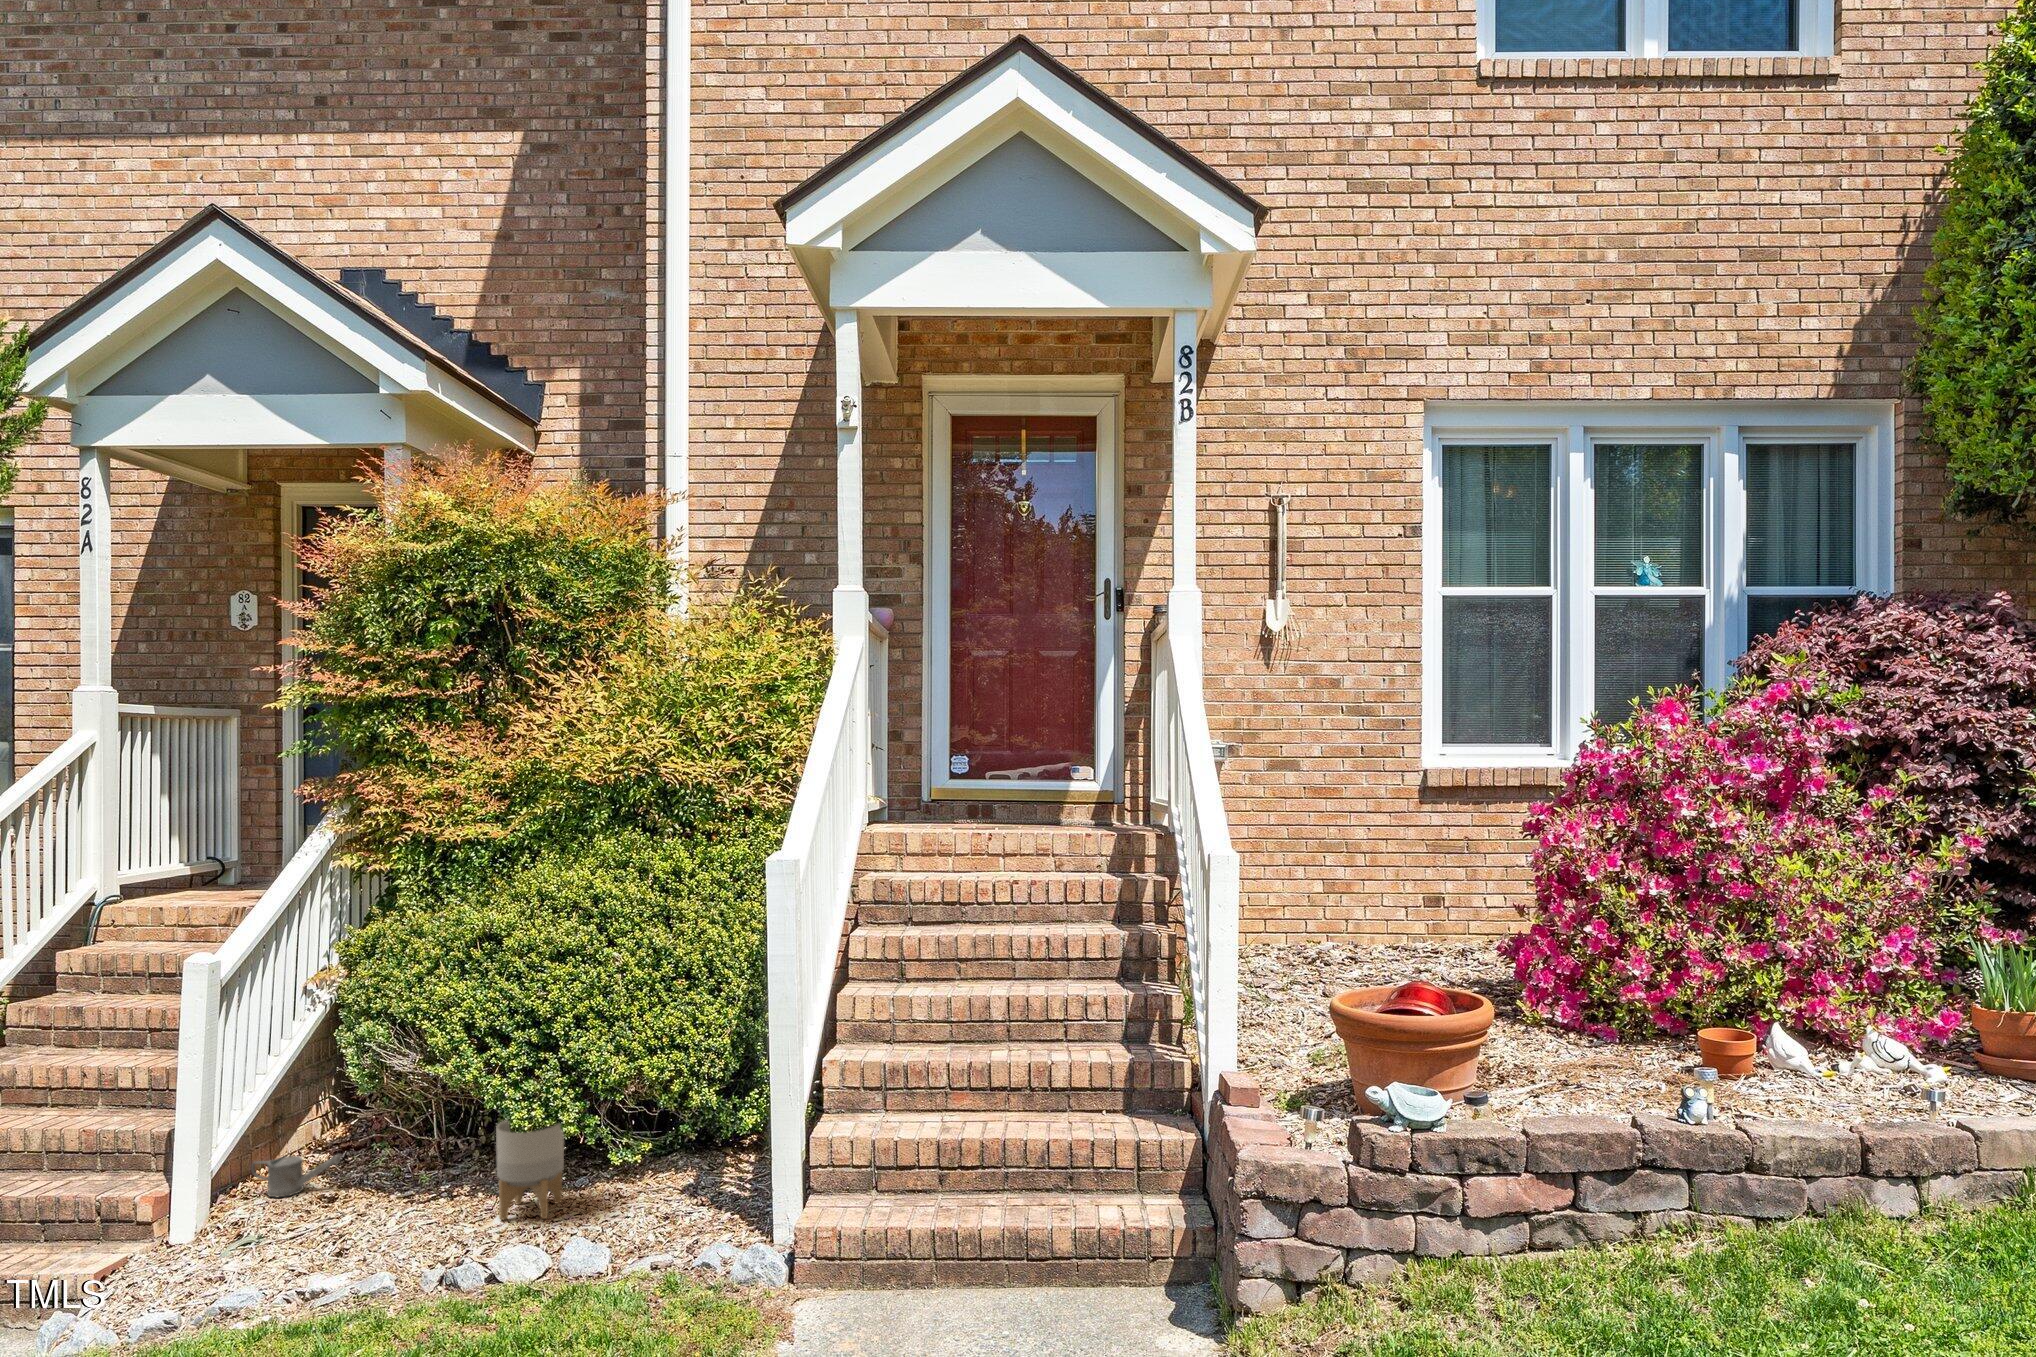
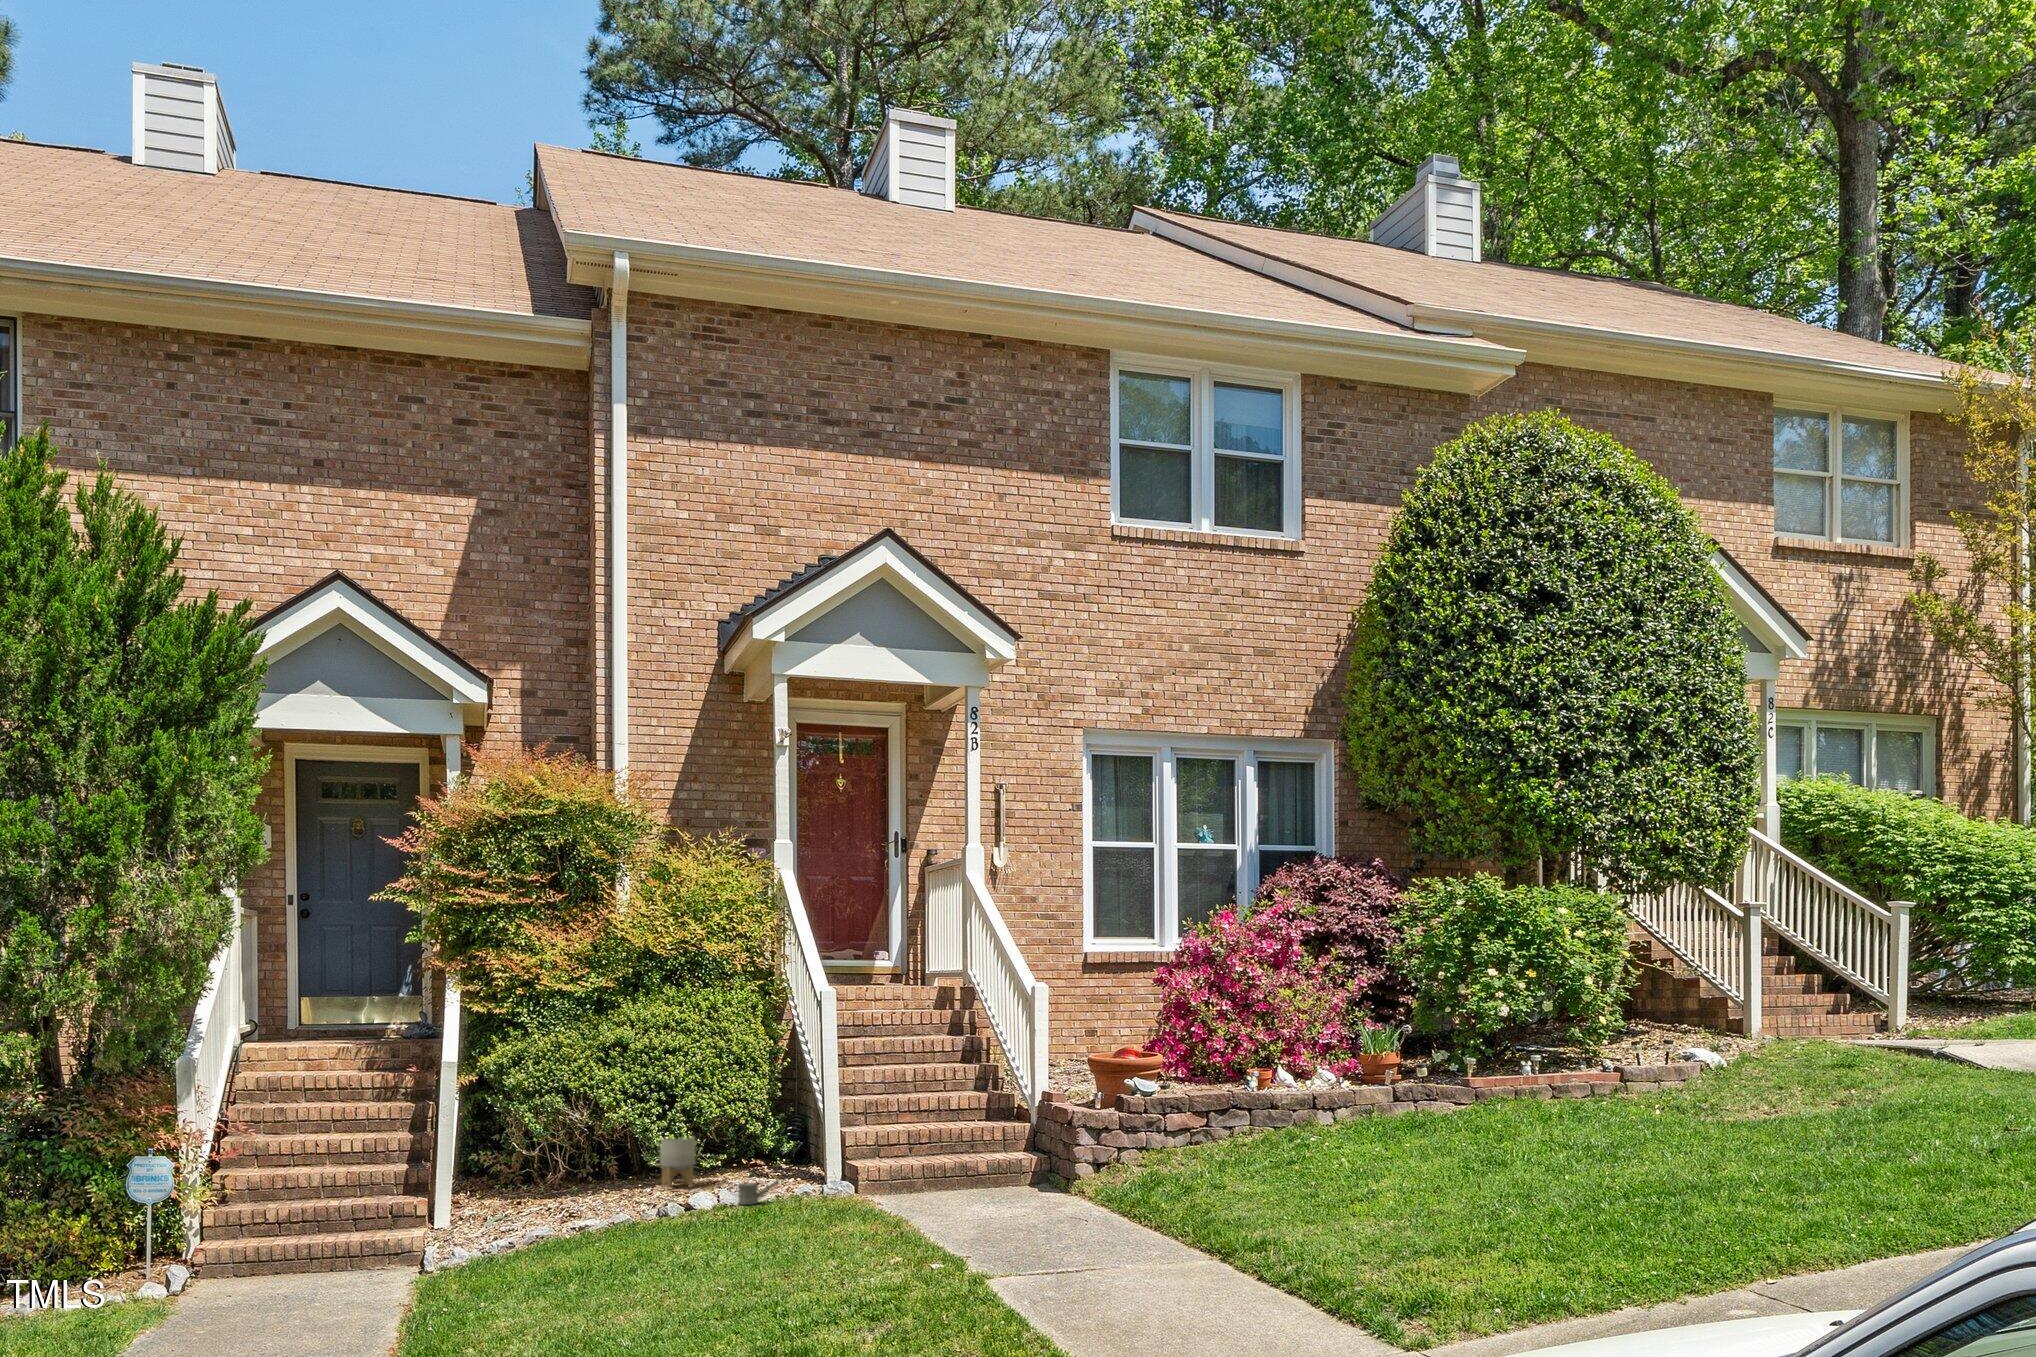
watering can: present [251,1154,341,1198] -> present [729,1180,779,1205]

